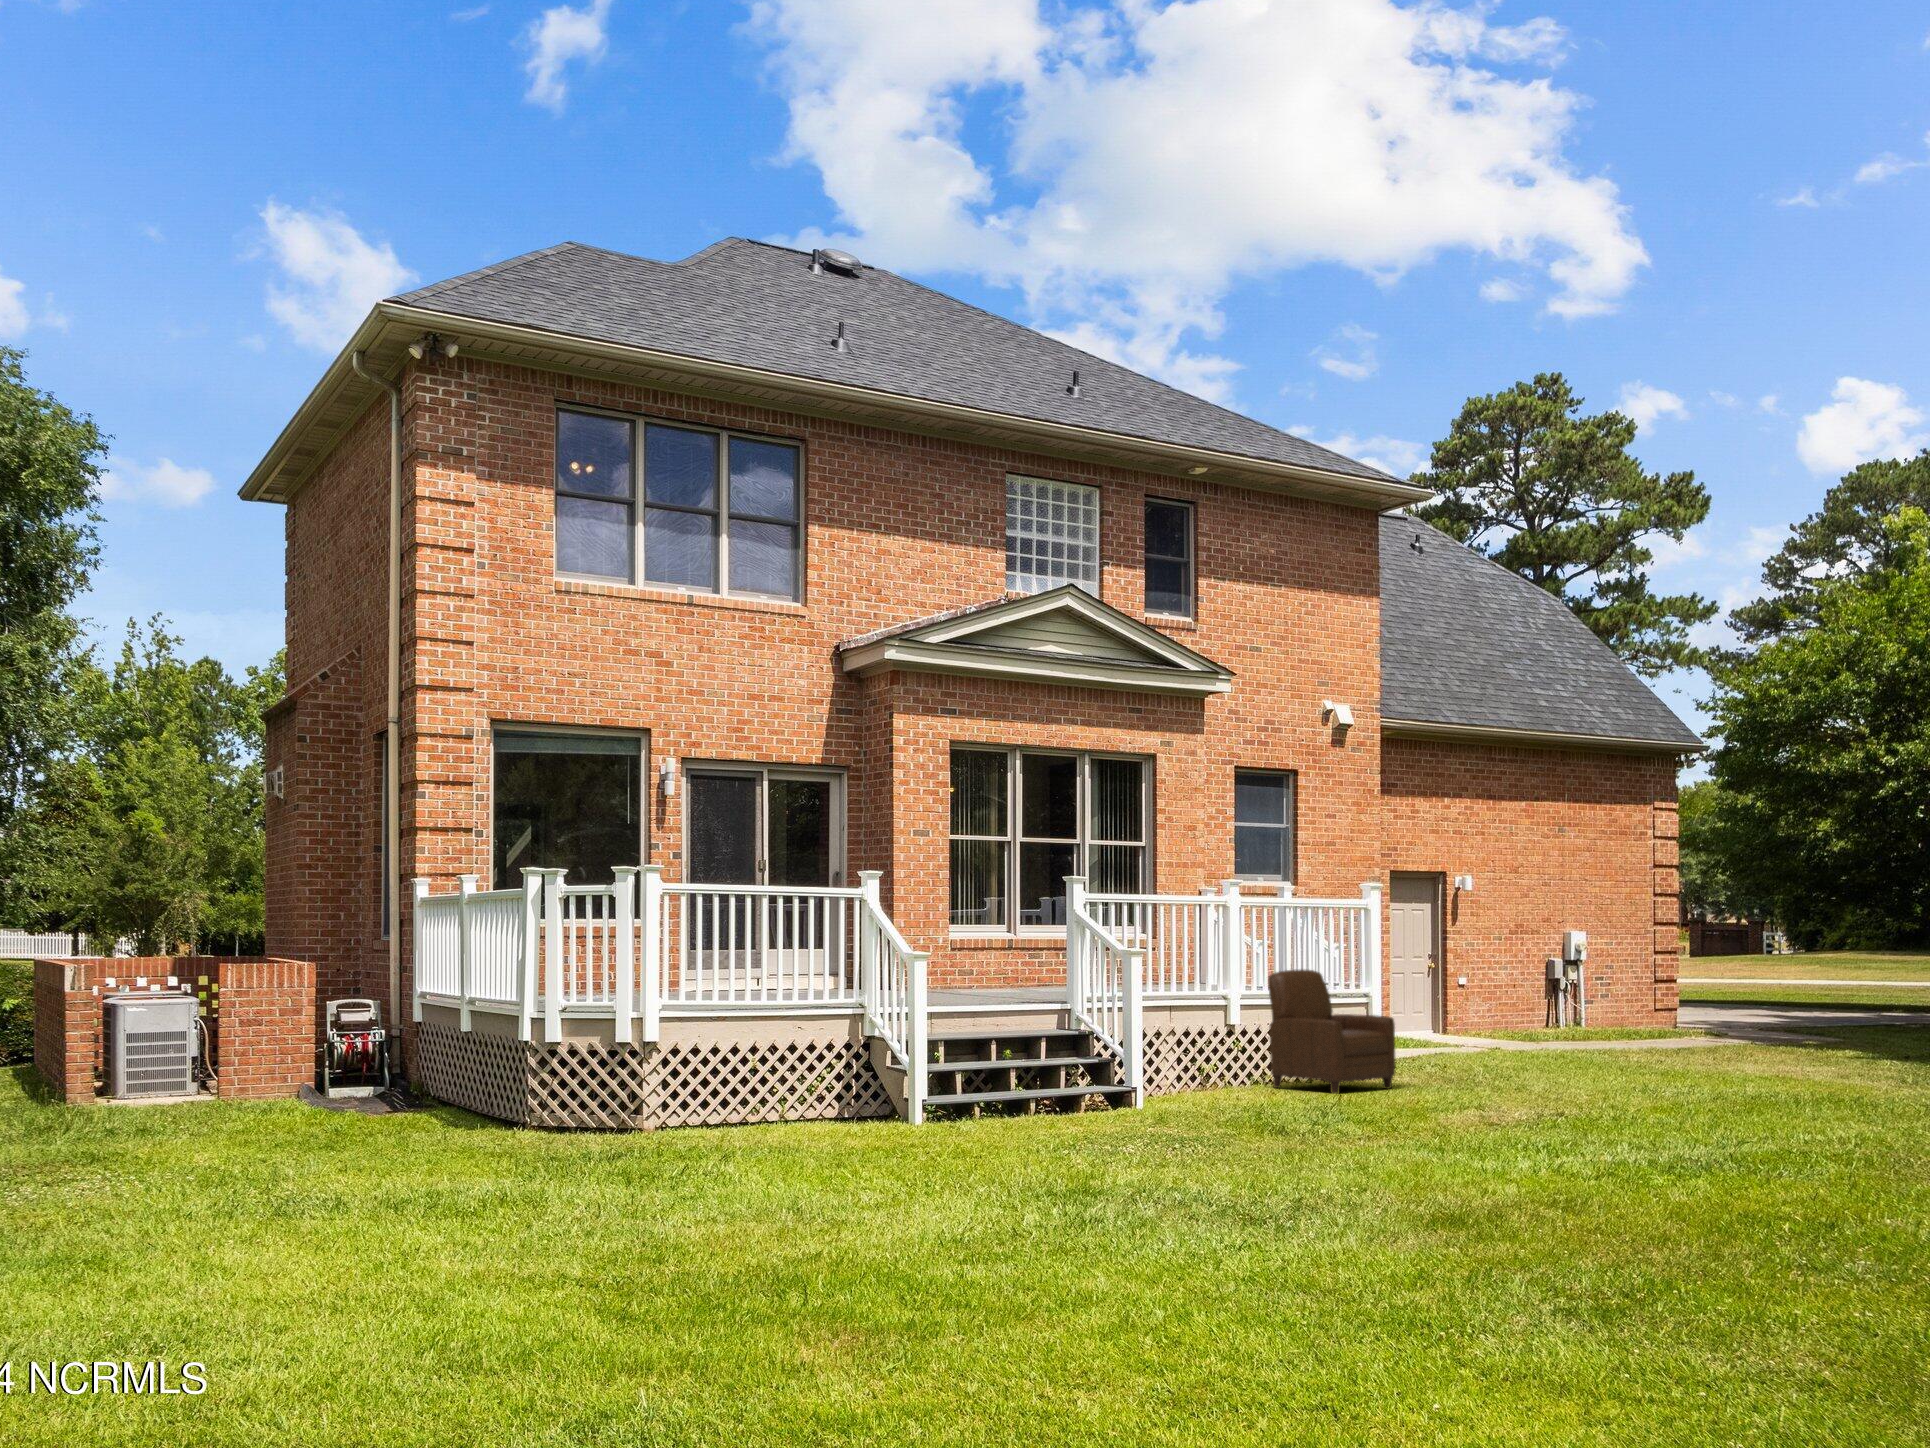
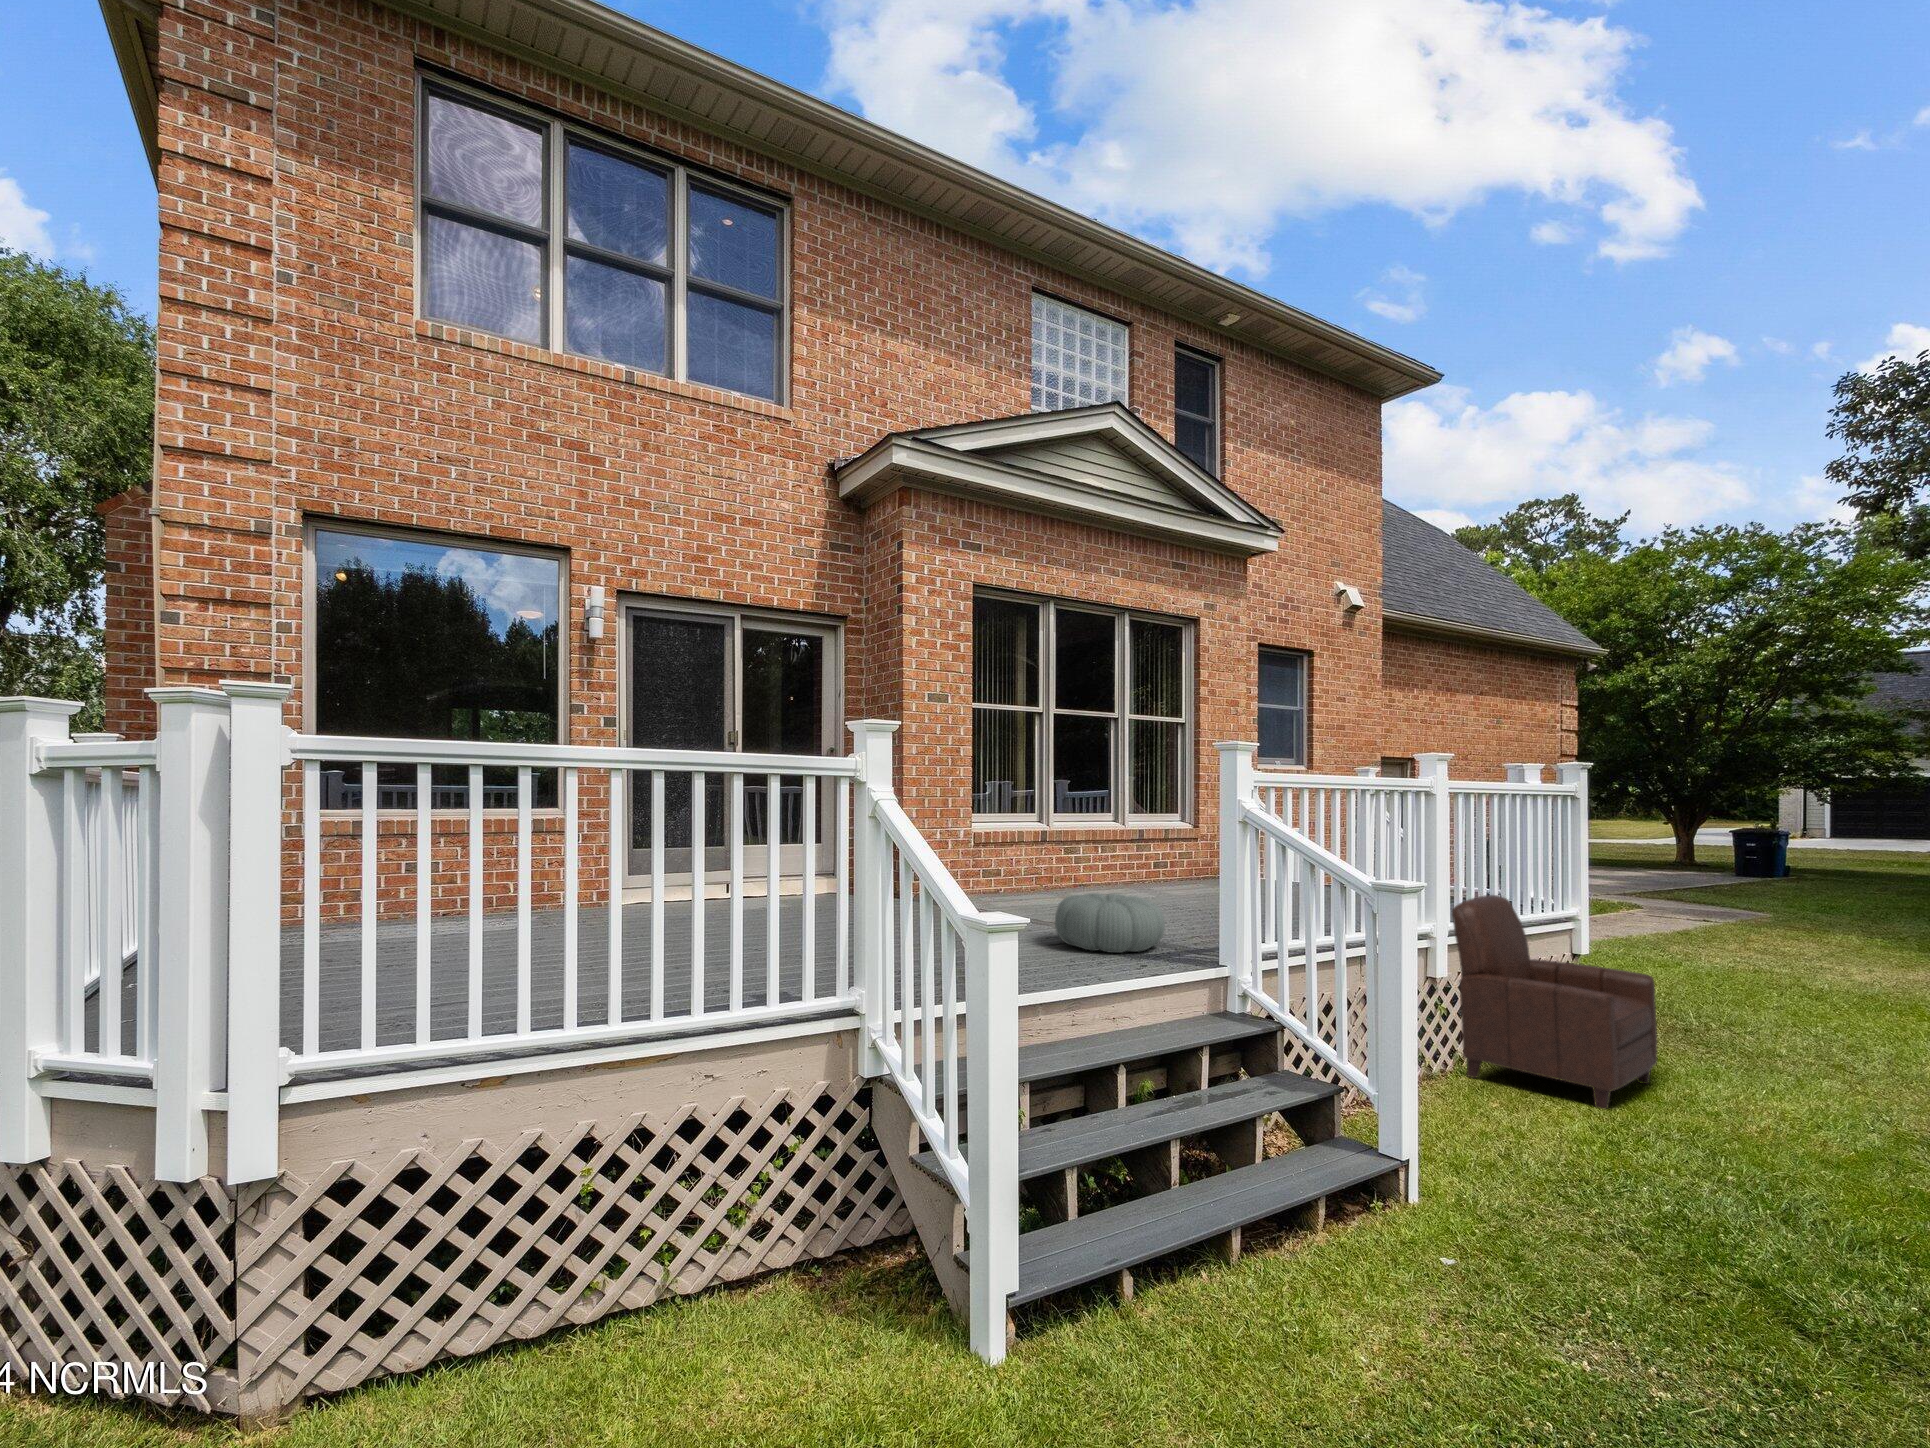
pouf: none [990,965,1059,998] -> present [1055,893,1165,953]

